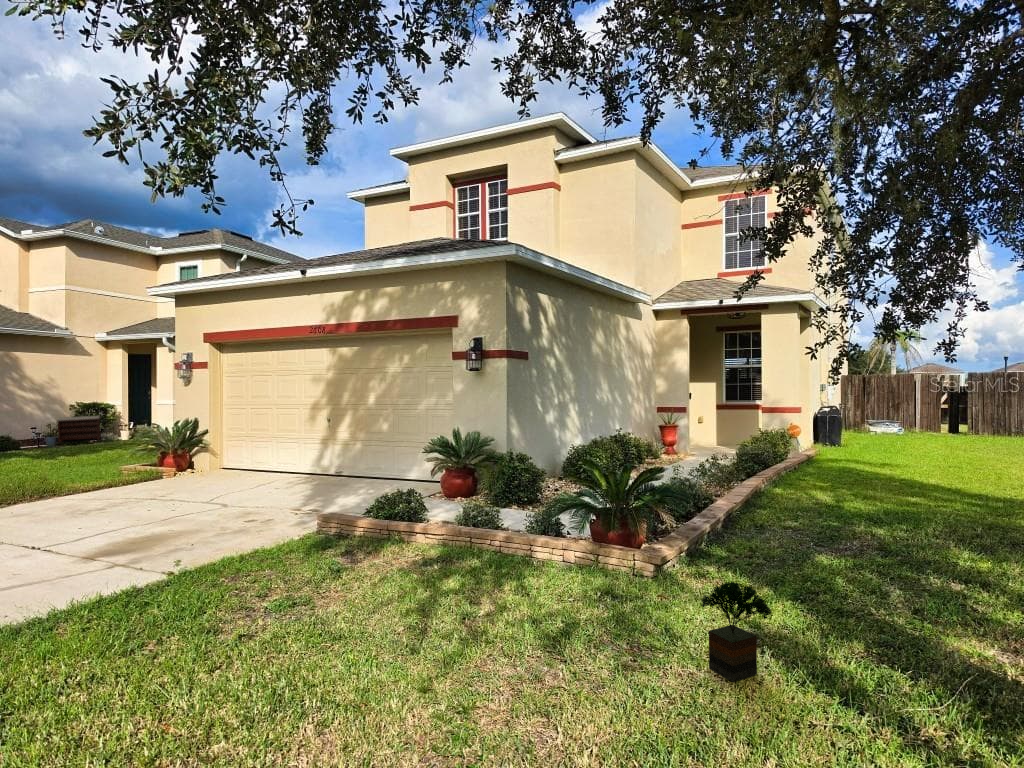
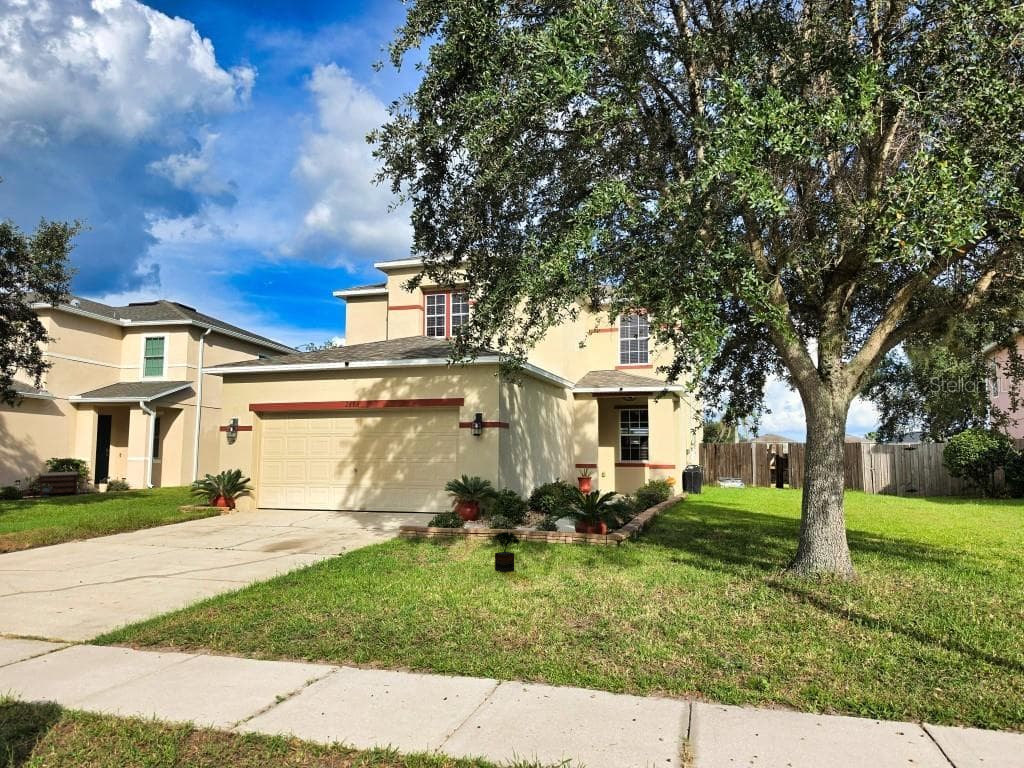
potted tree: present [701,582,772,682] -> present [492,532,520,572]

